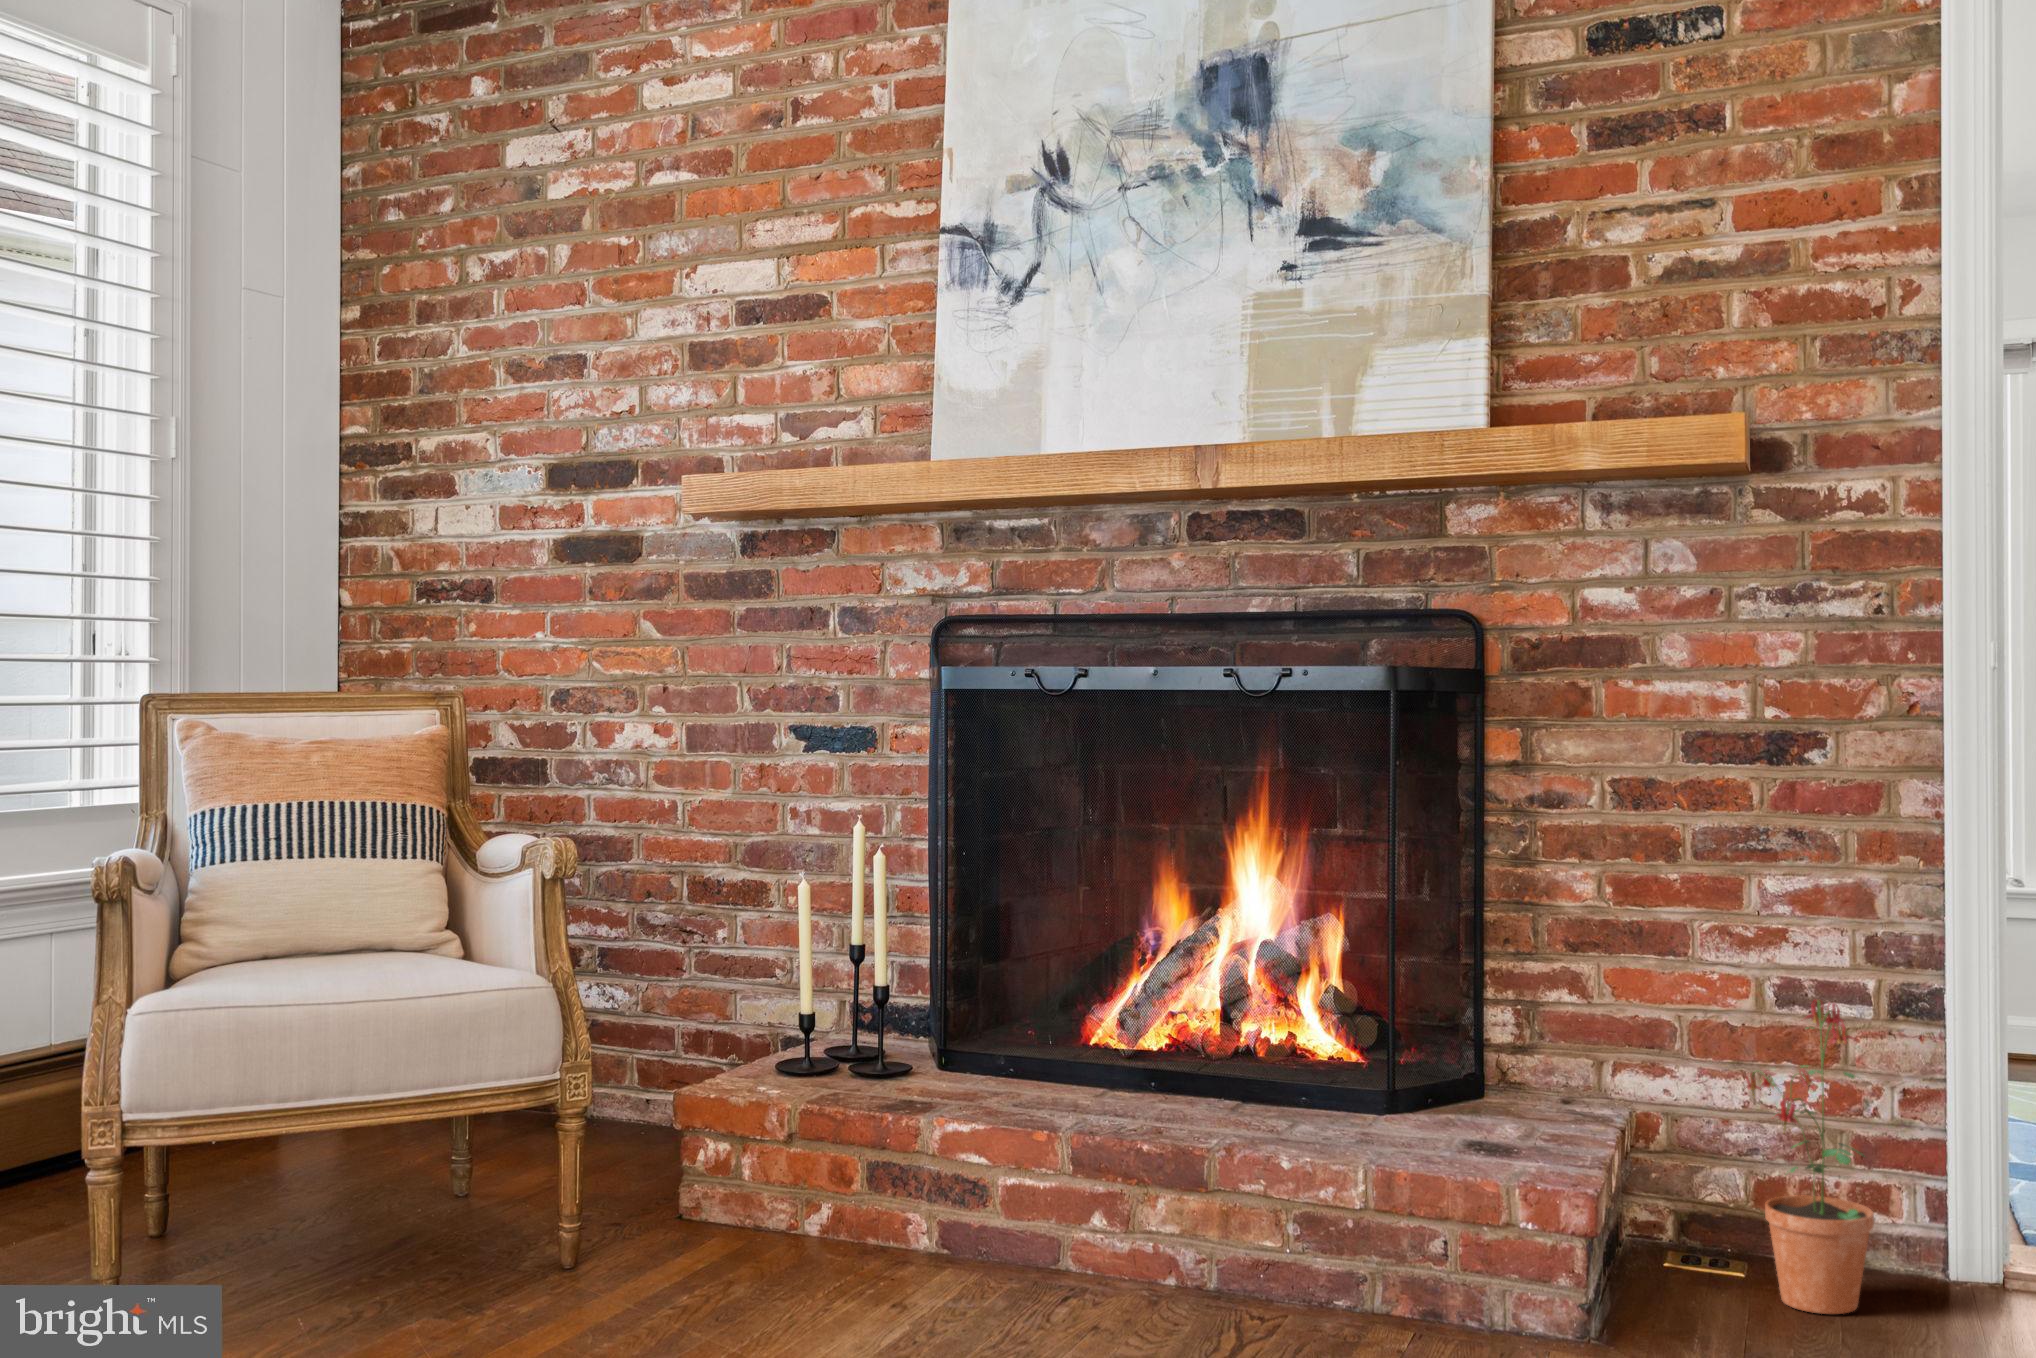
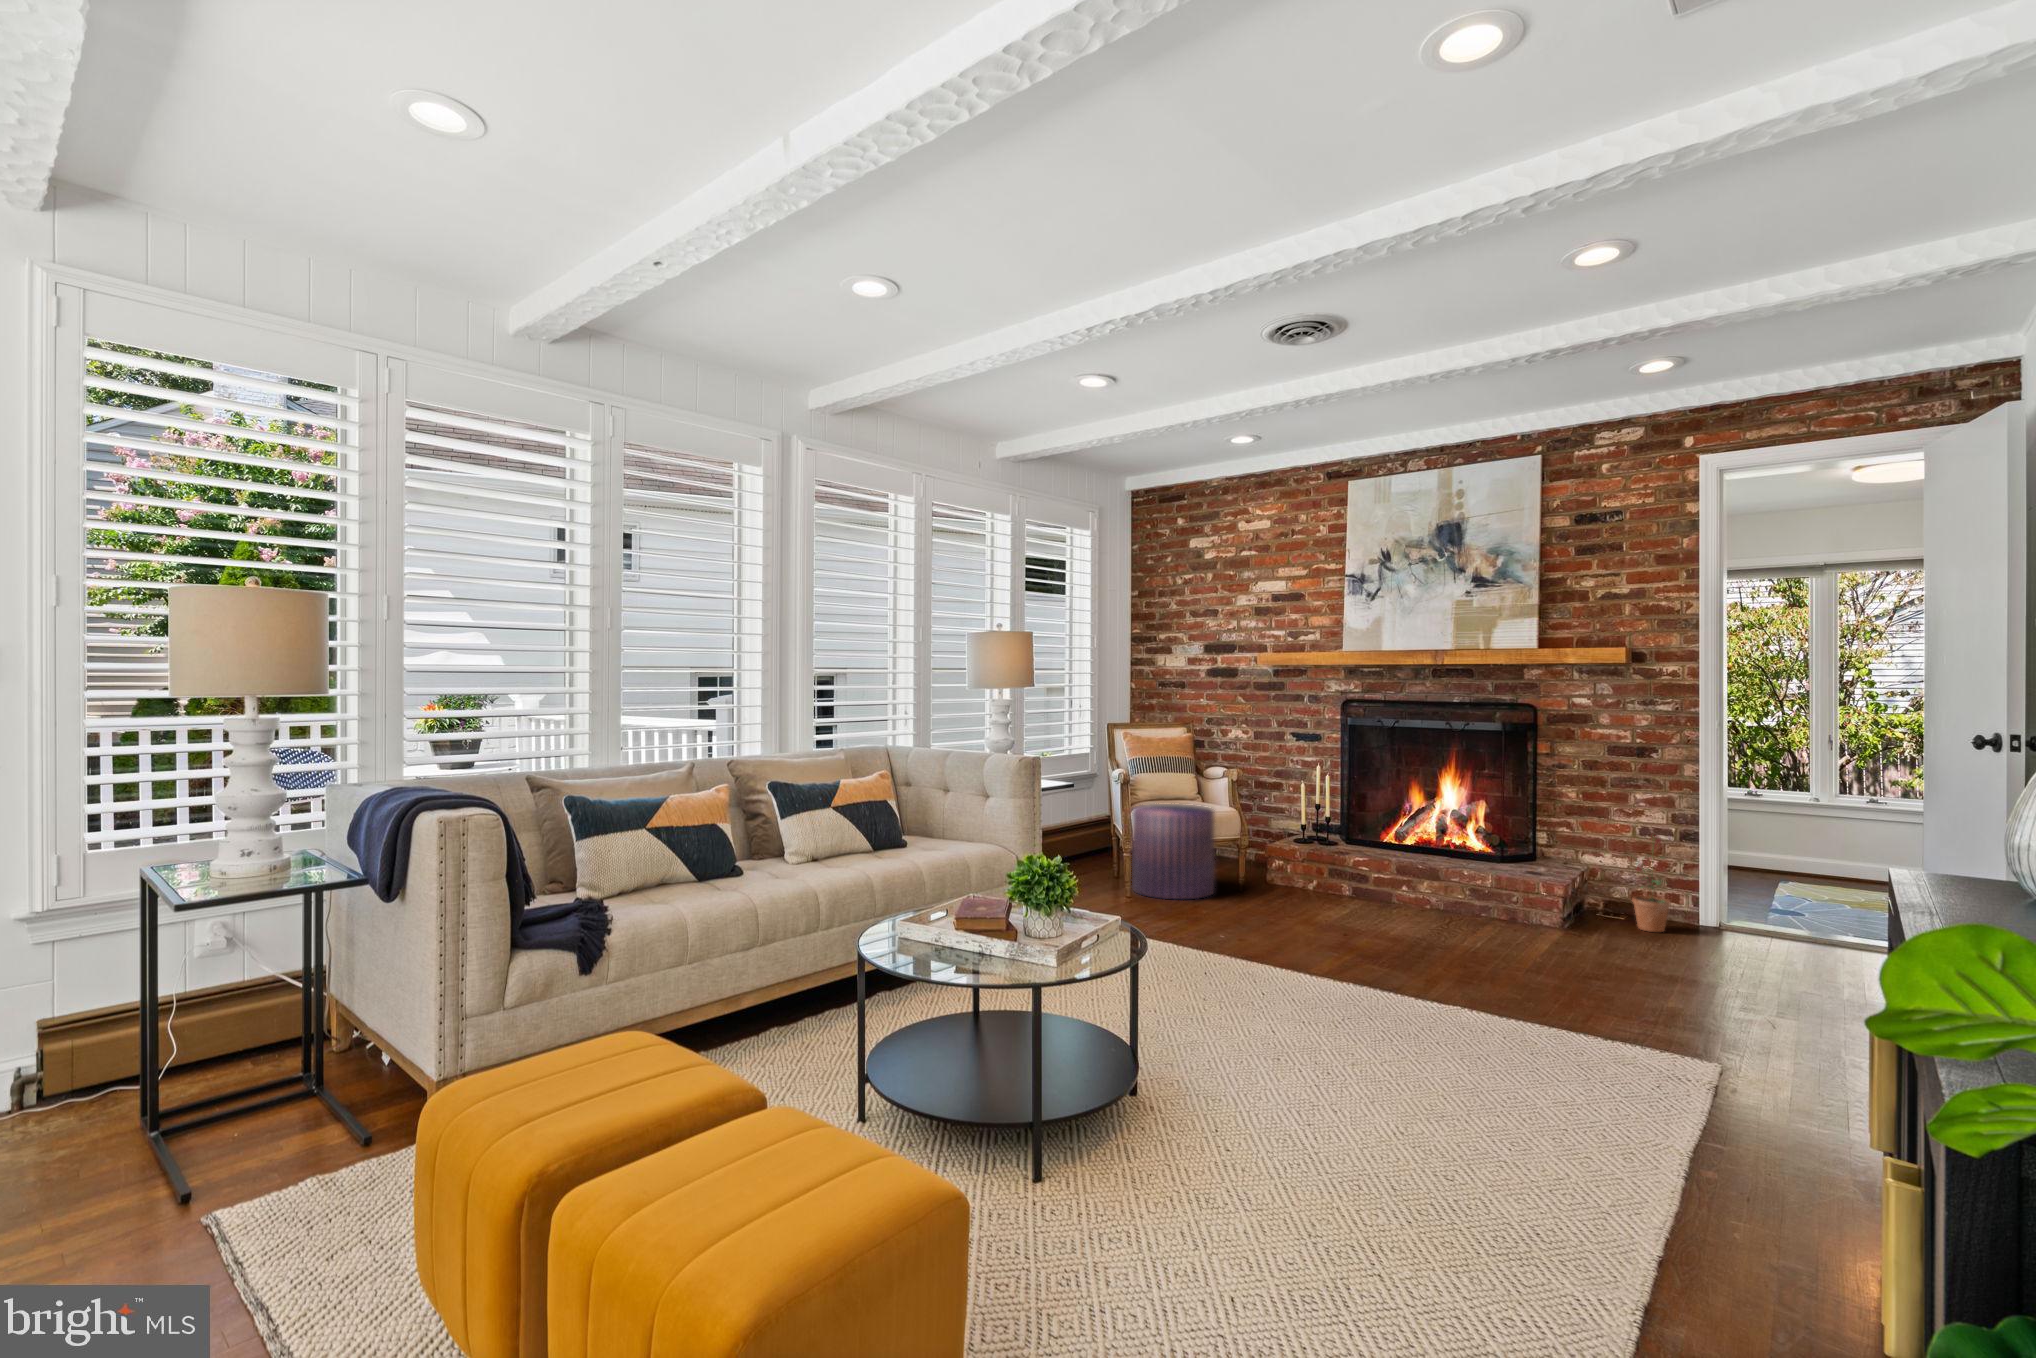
pouf: none [181,965,483,1313] -> present [1132,804,1215,899]

